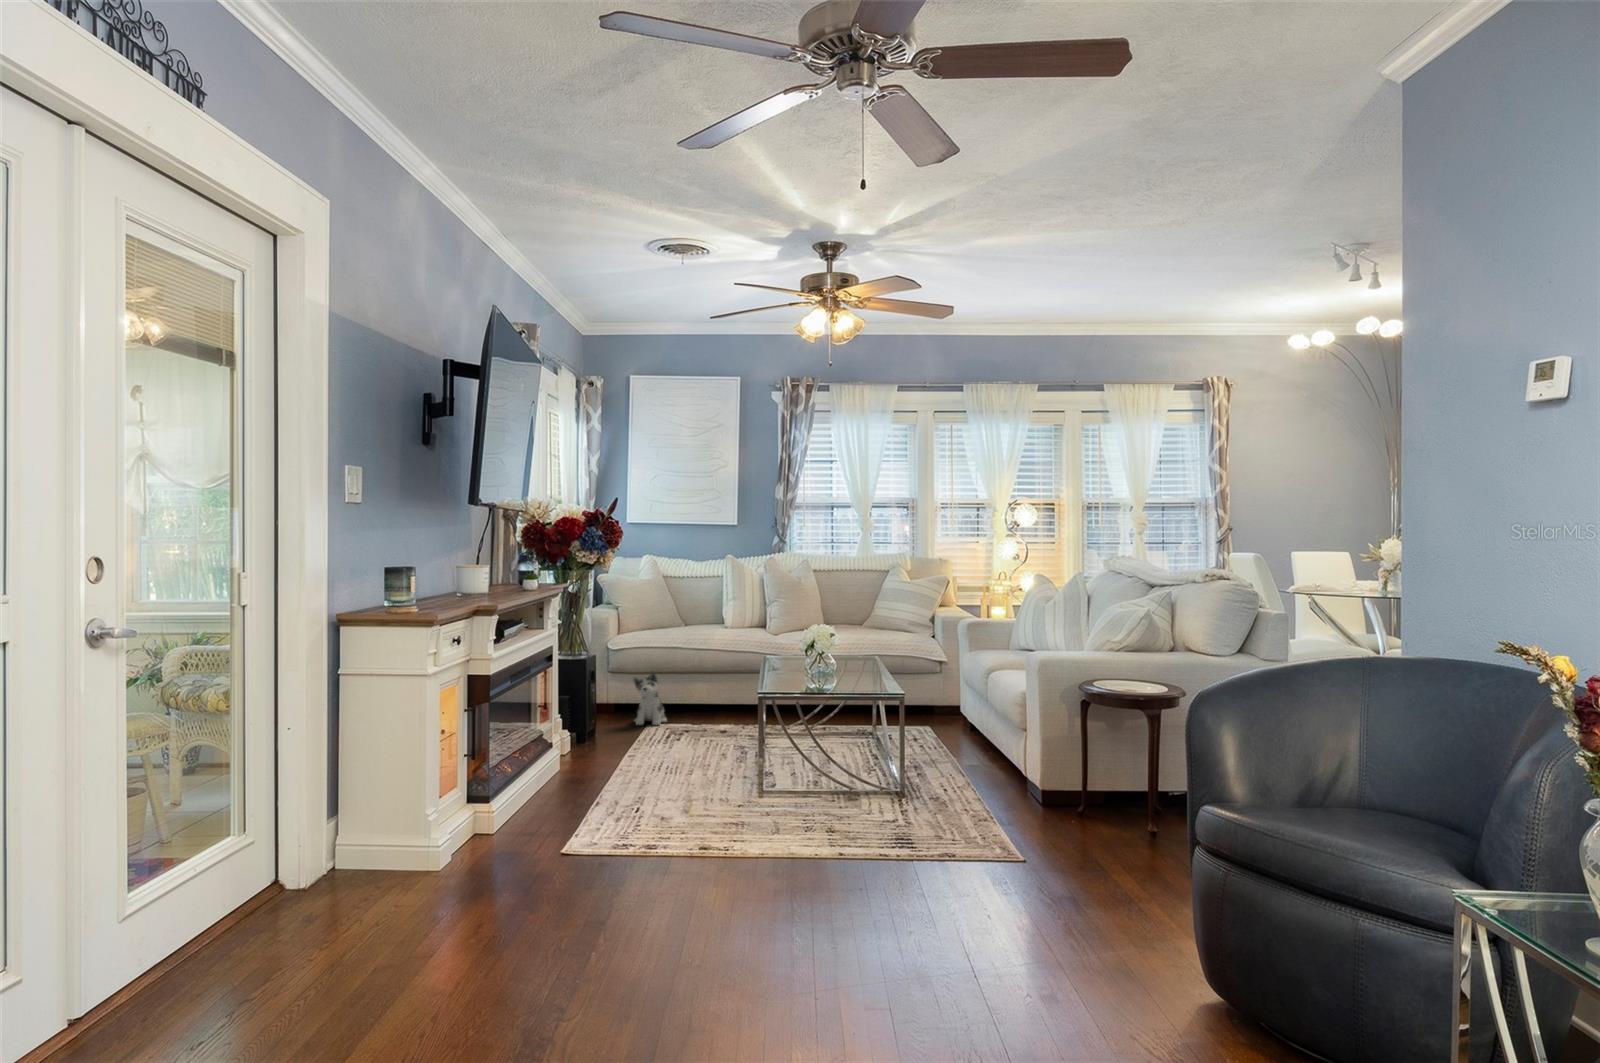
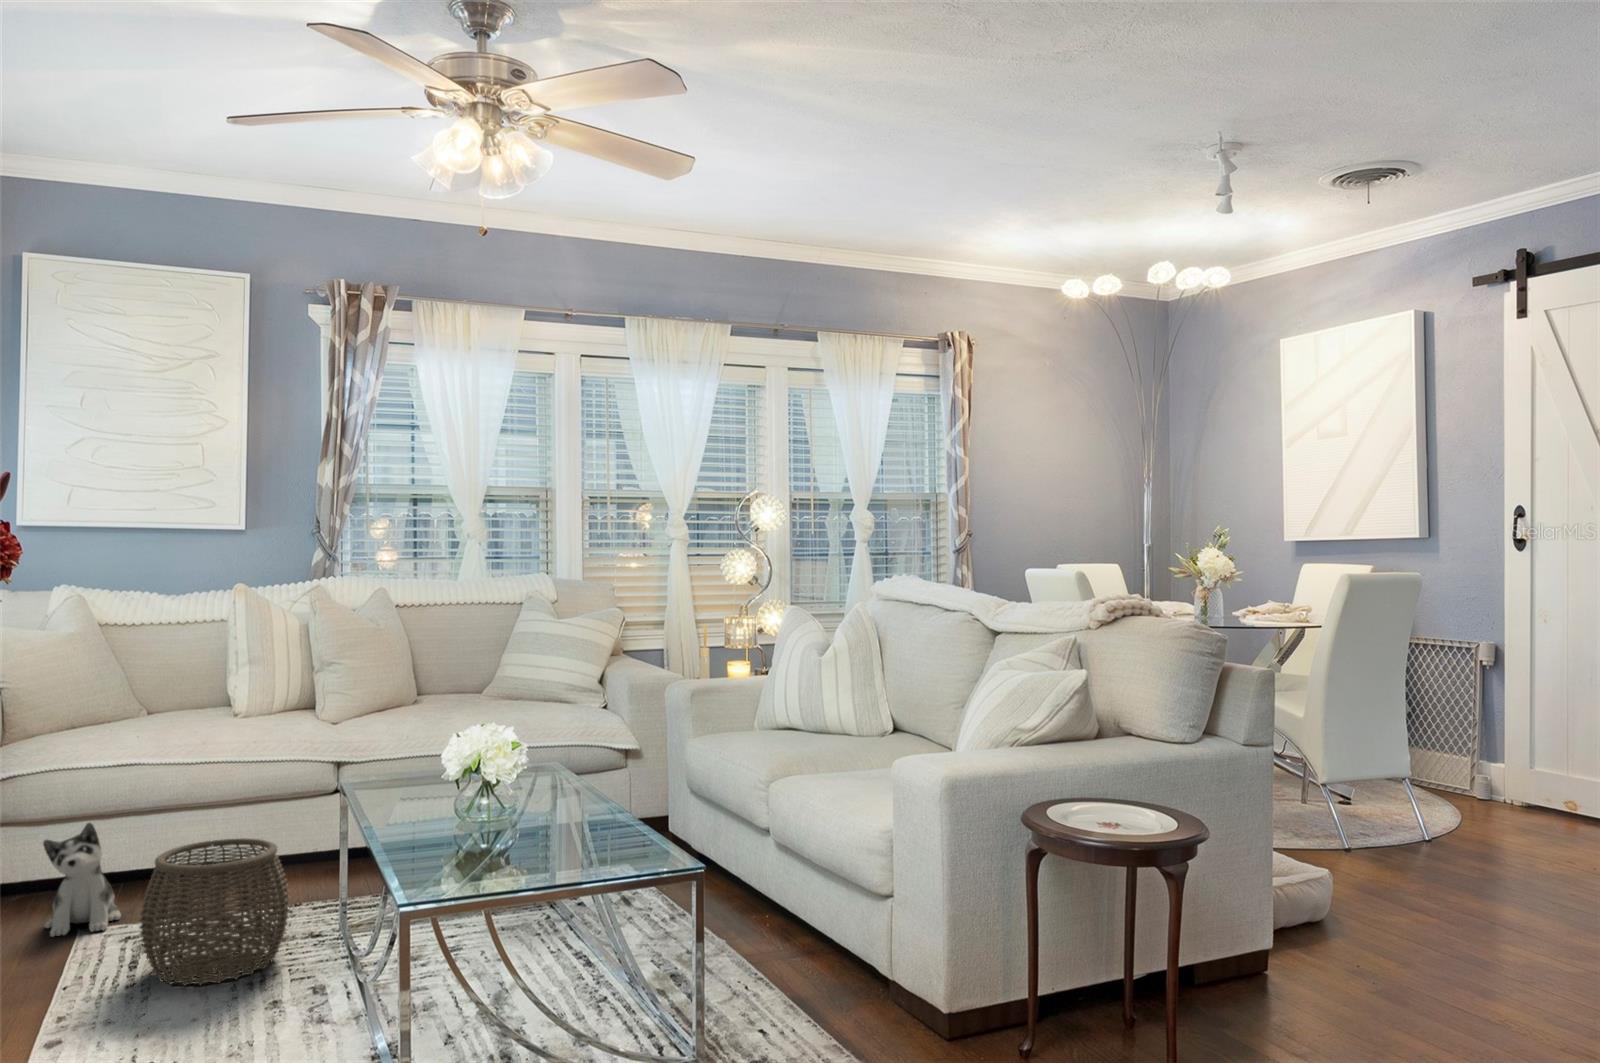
woven basket: none [670,681,739,749] -> present [139,838,290,986]

